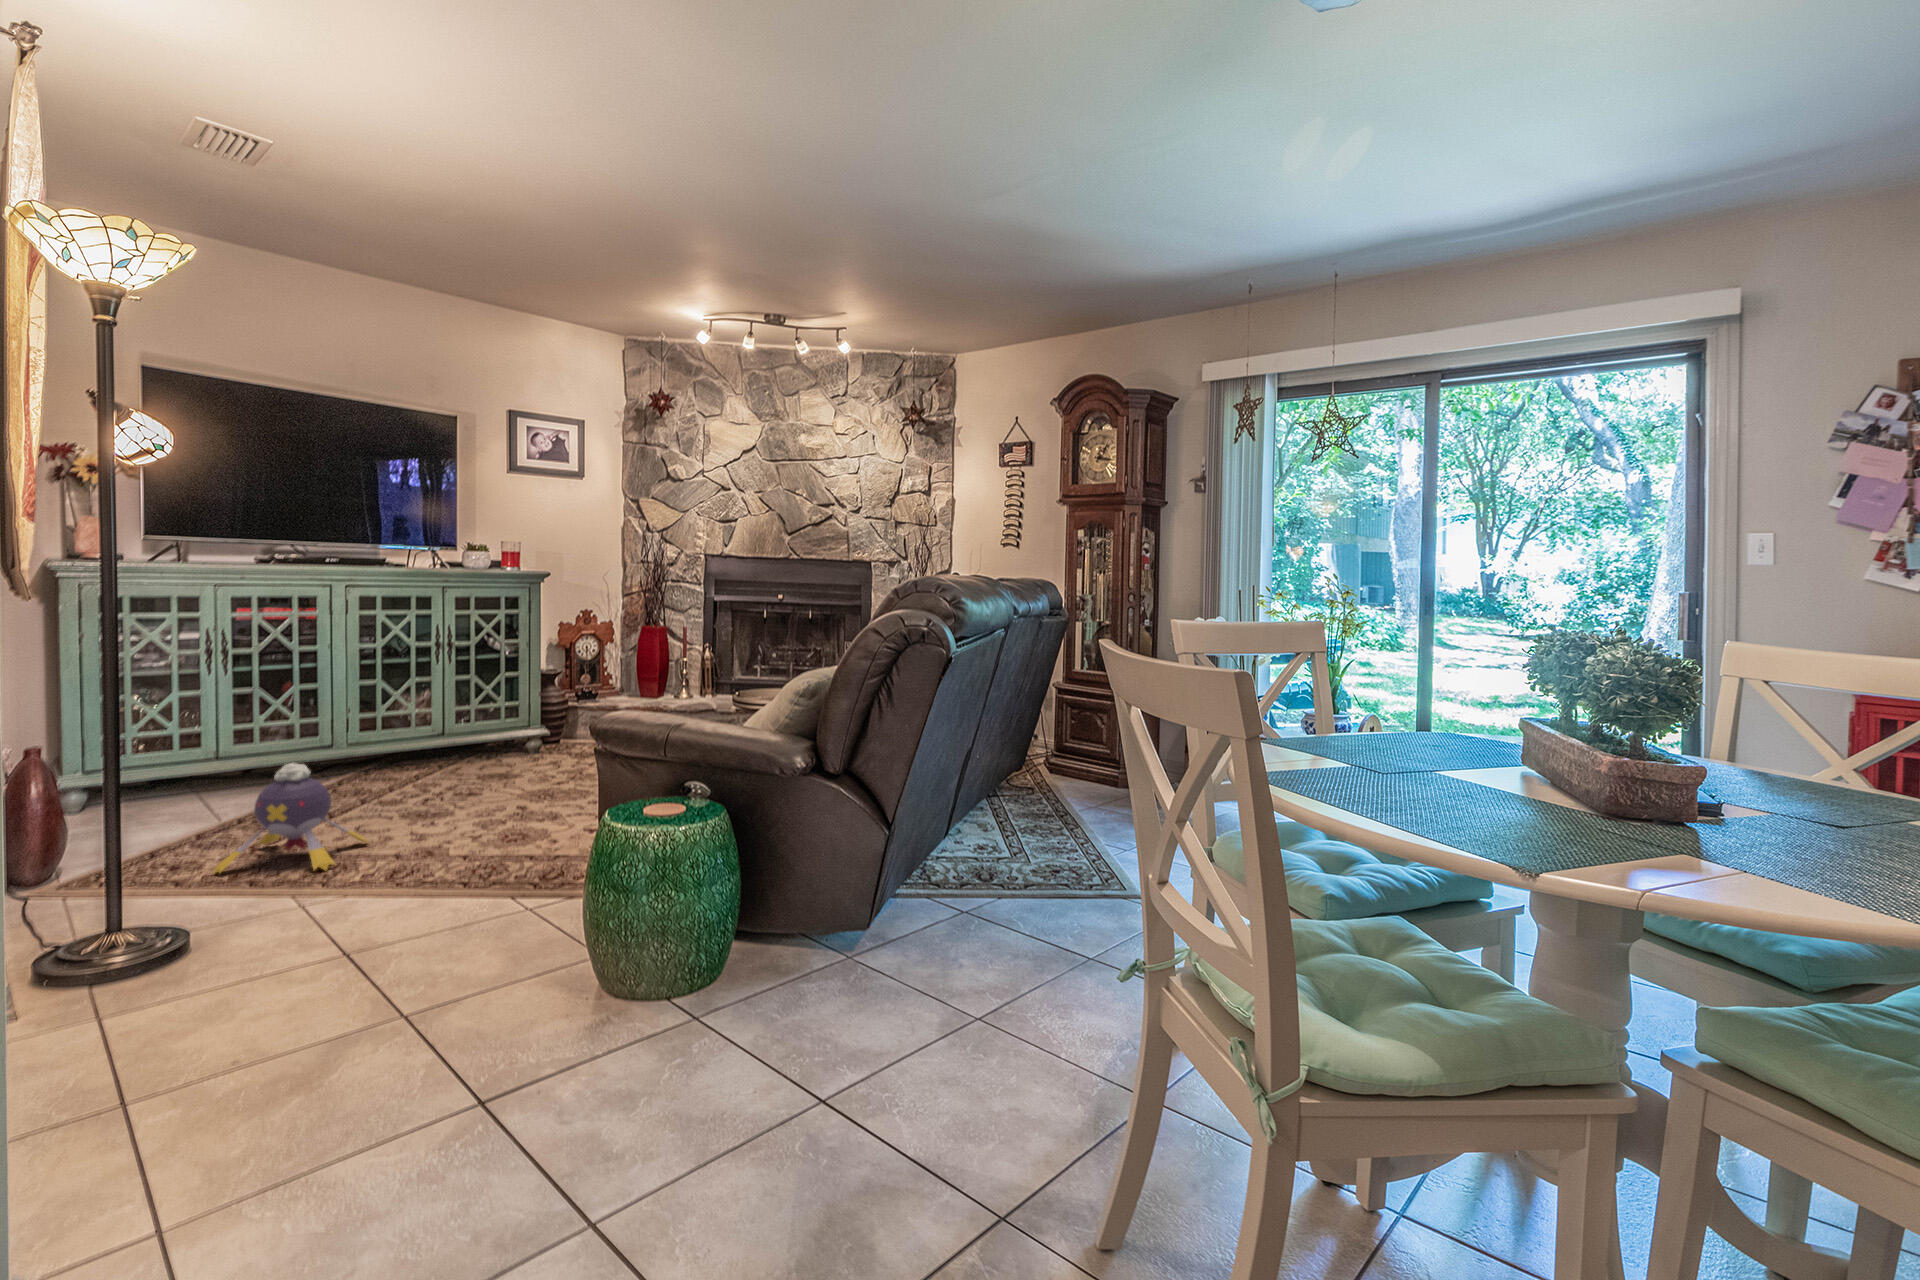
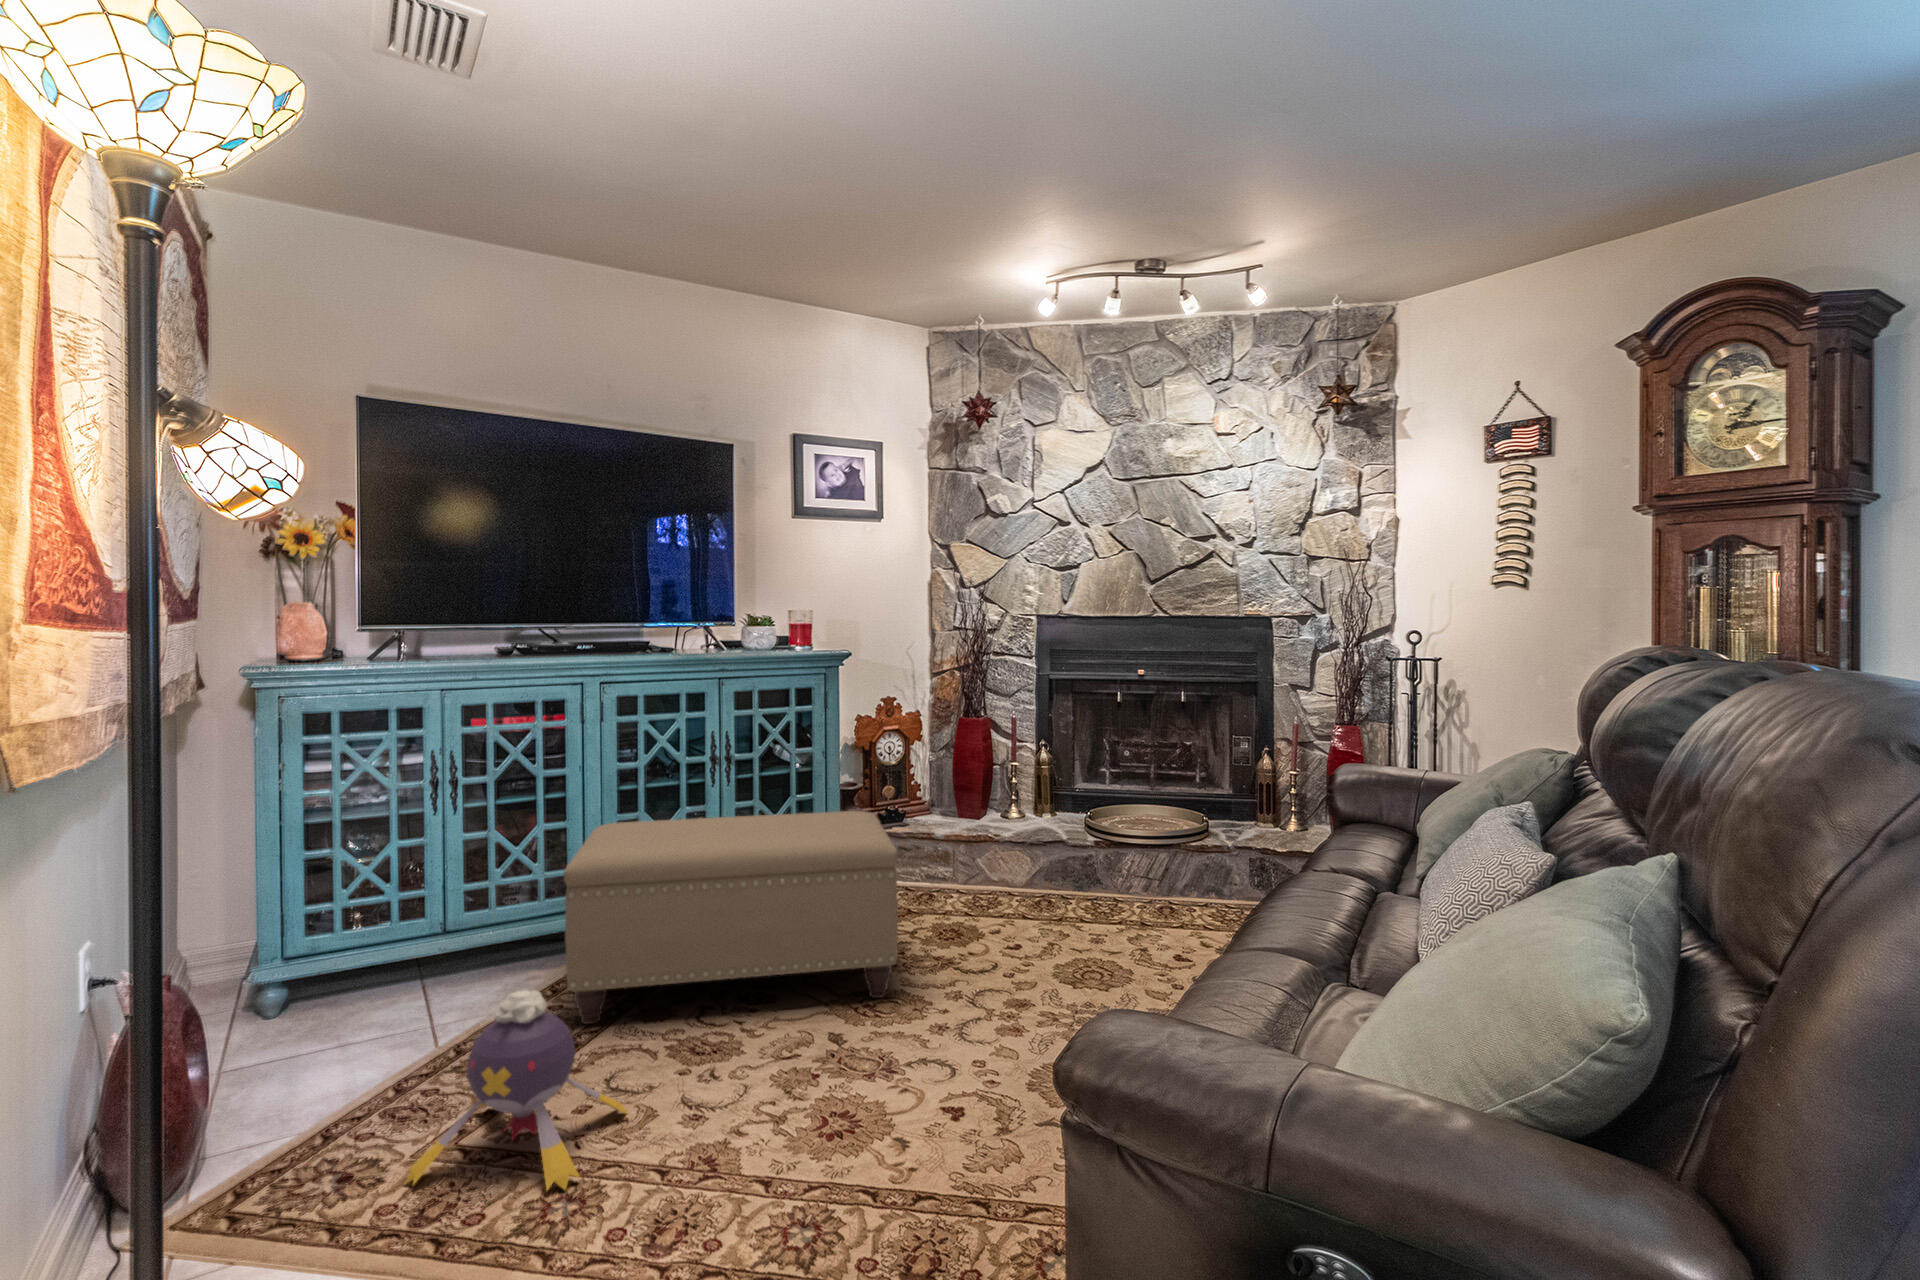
ottoman: none [318,679,568,811] -> present [564,811,898,1024]

